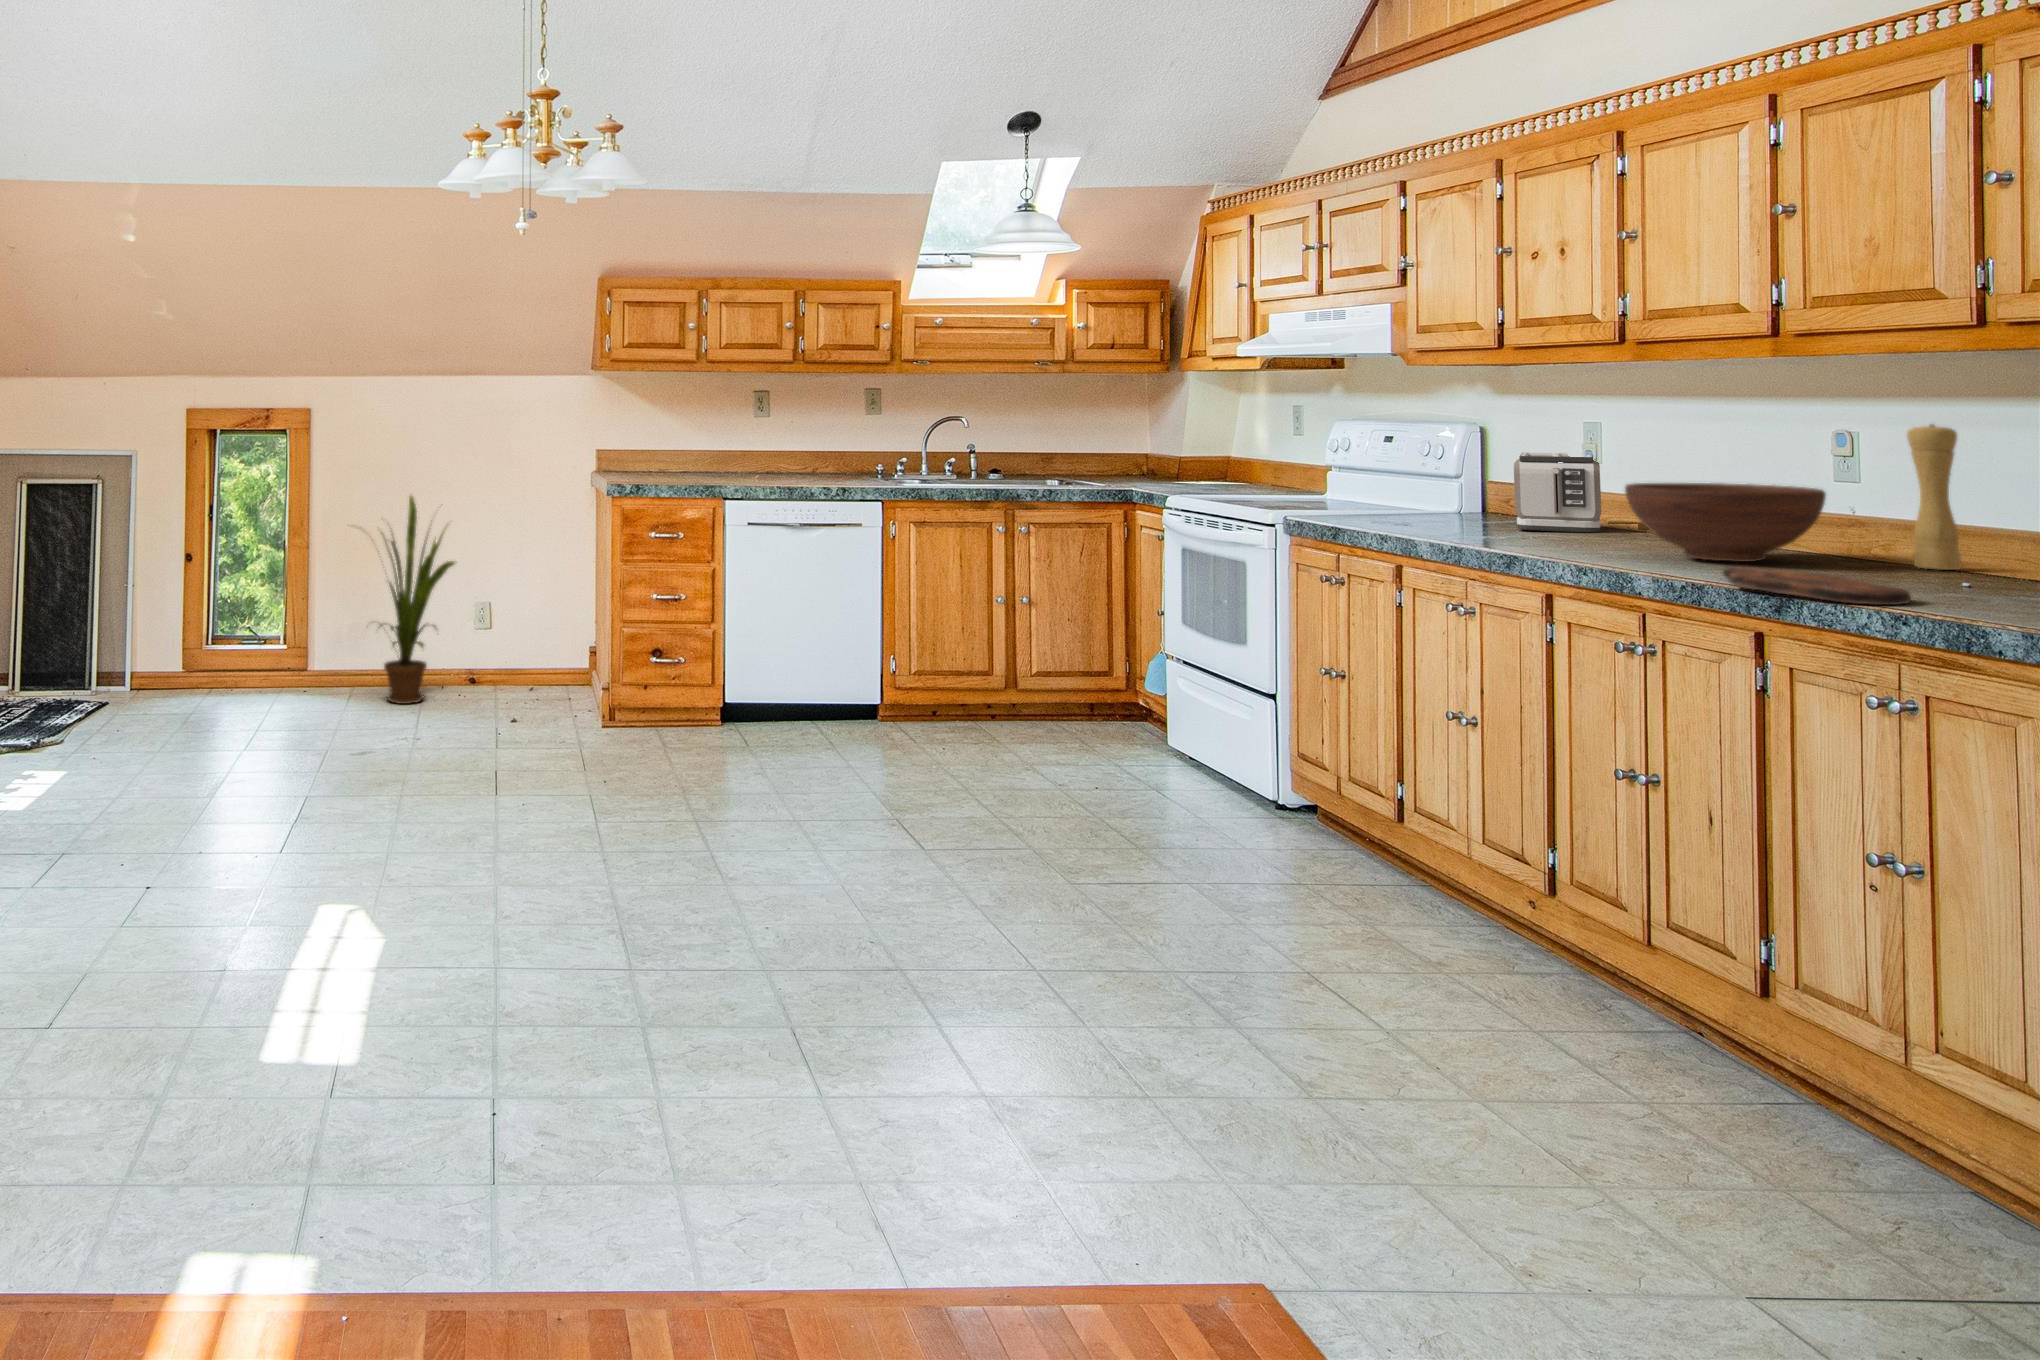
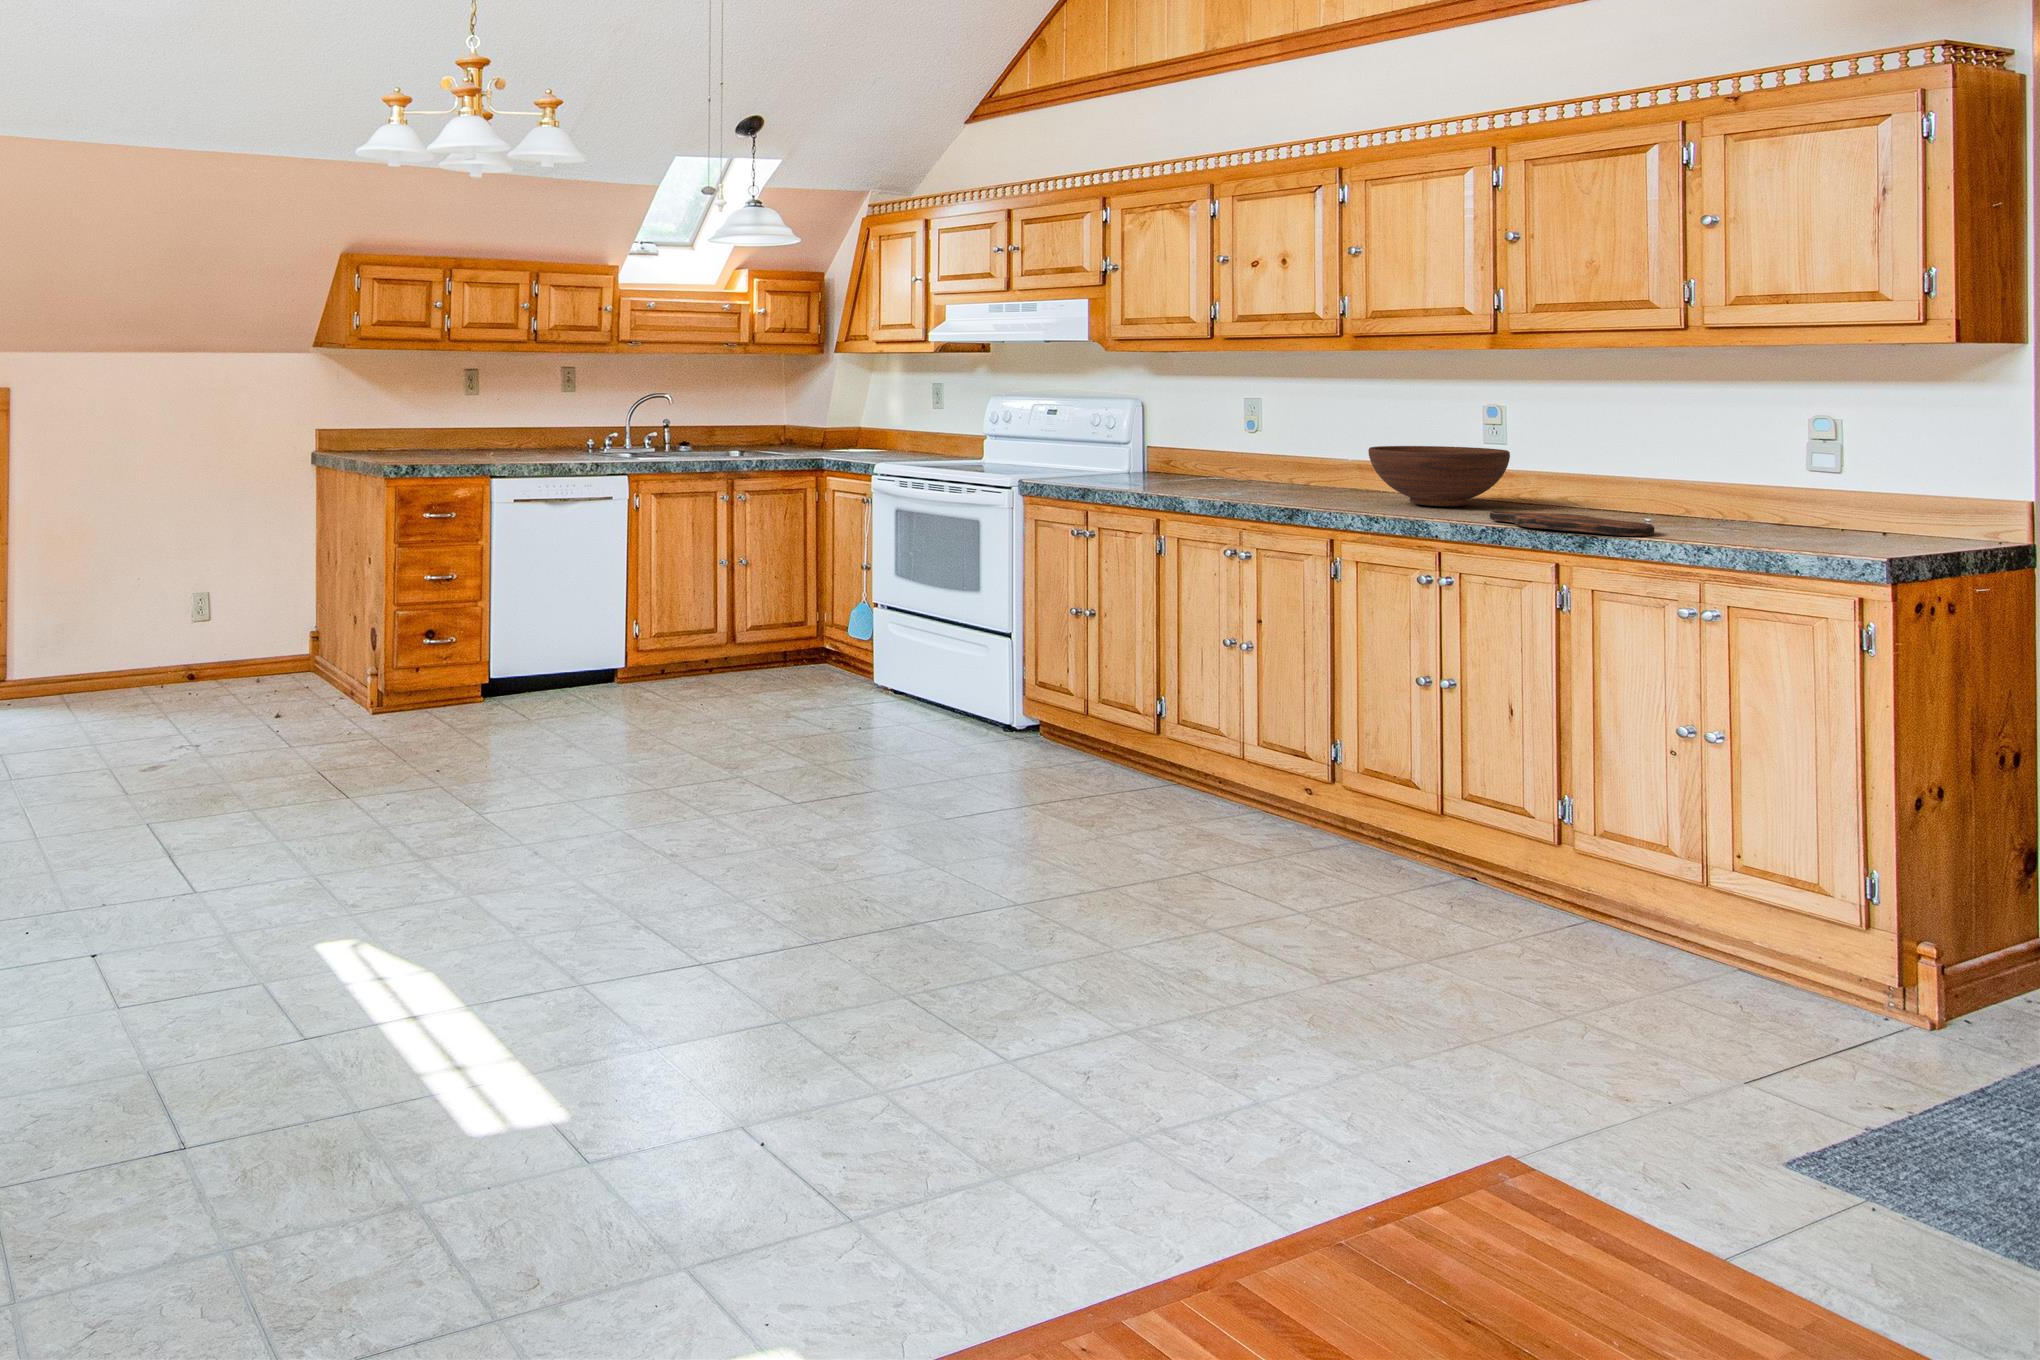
pepper mill: present [1907,424,1961,570] -> none [1565,400,1598,507]
toaster: present [1514,452,1601,533] -> none [1202,422,1286,486]
house plant: present [358,496,455,704] -> none [66,482,194,715]

